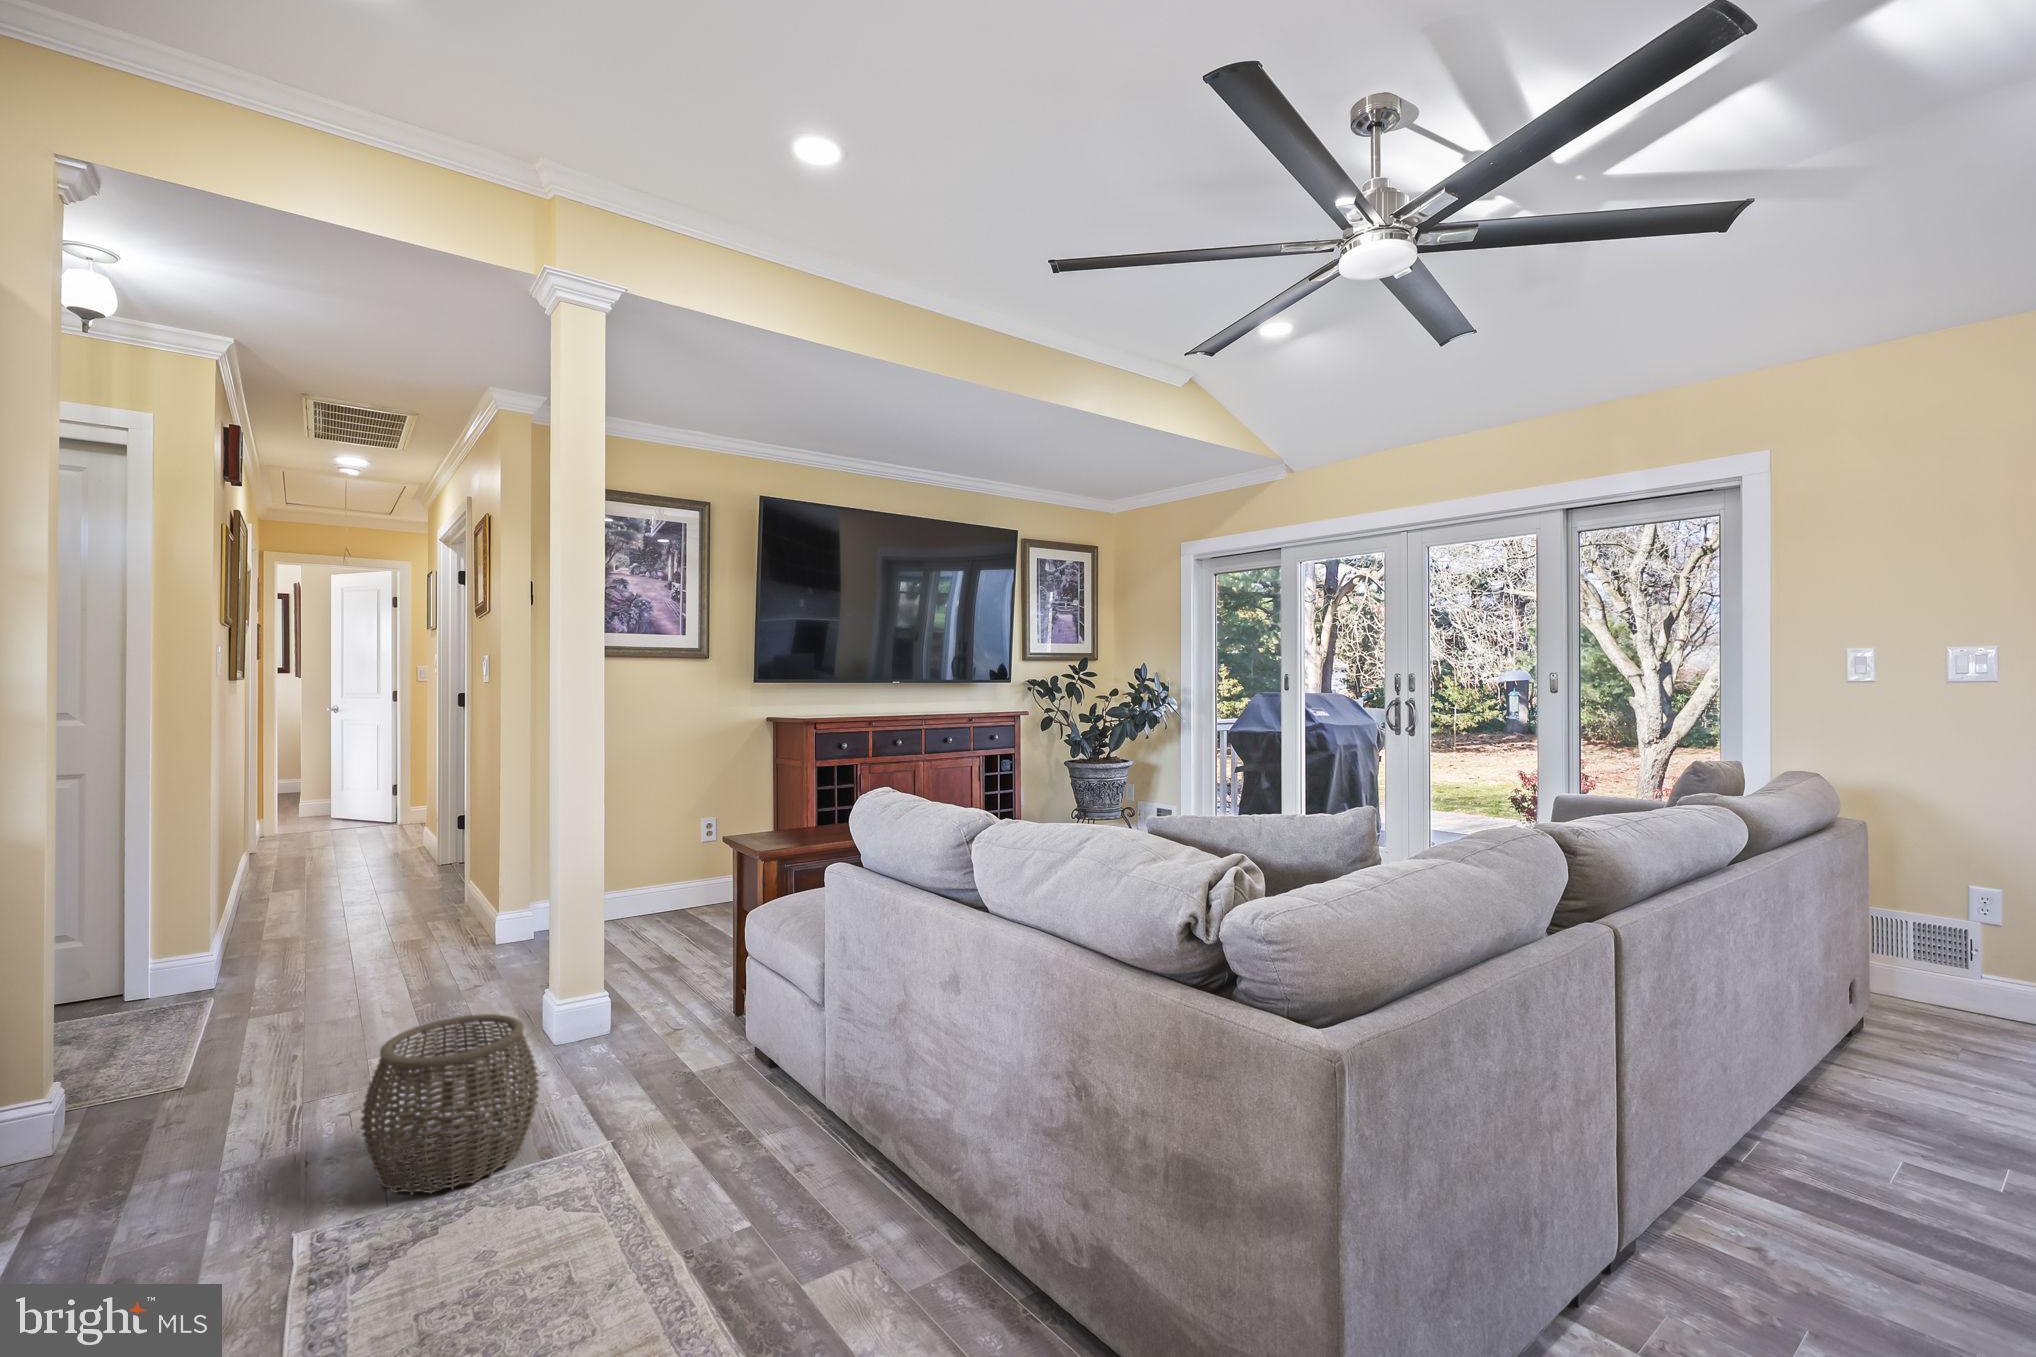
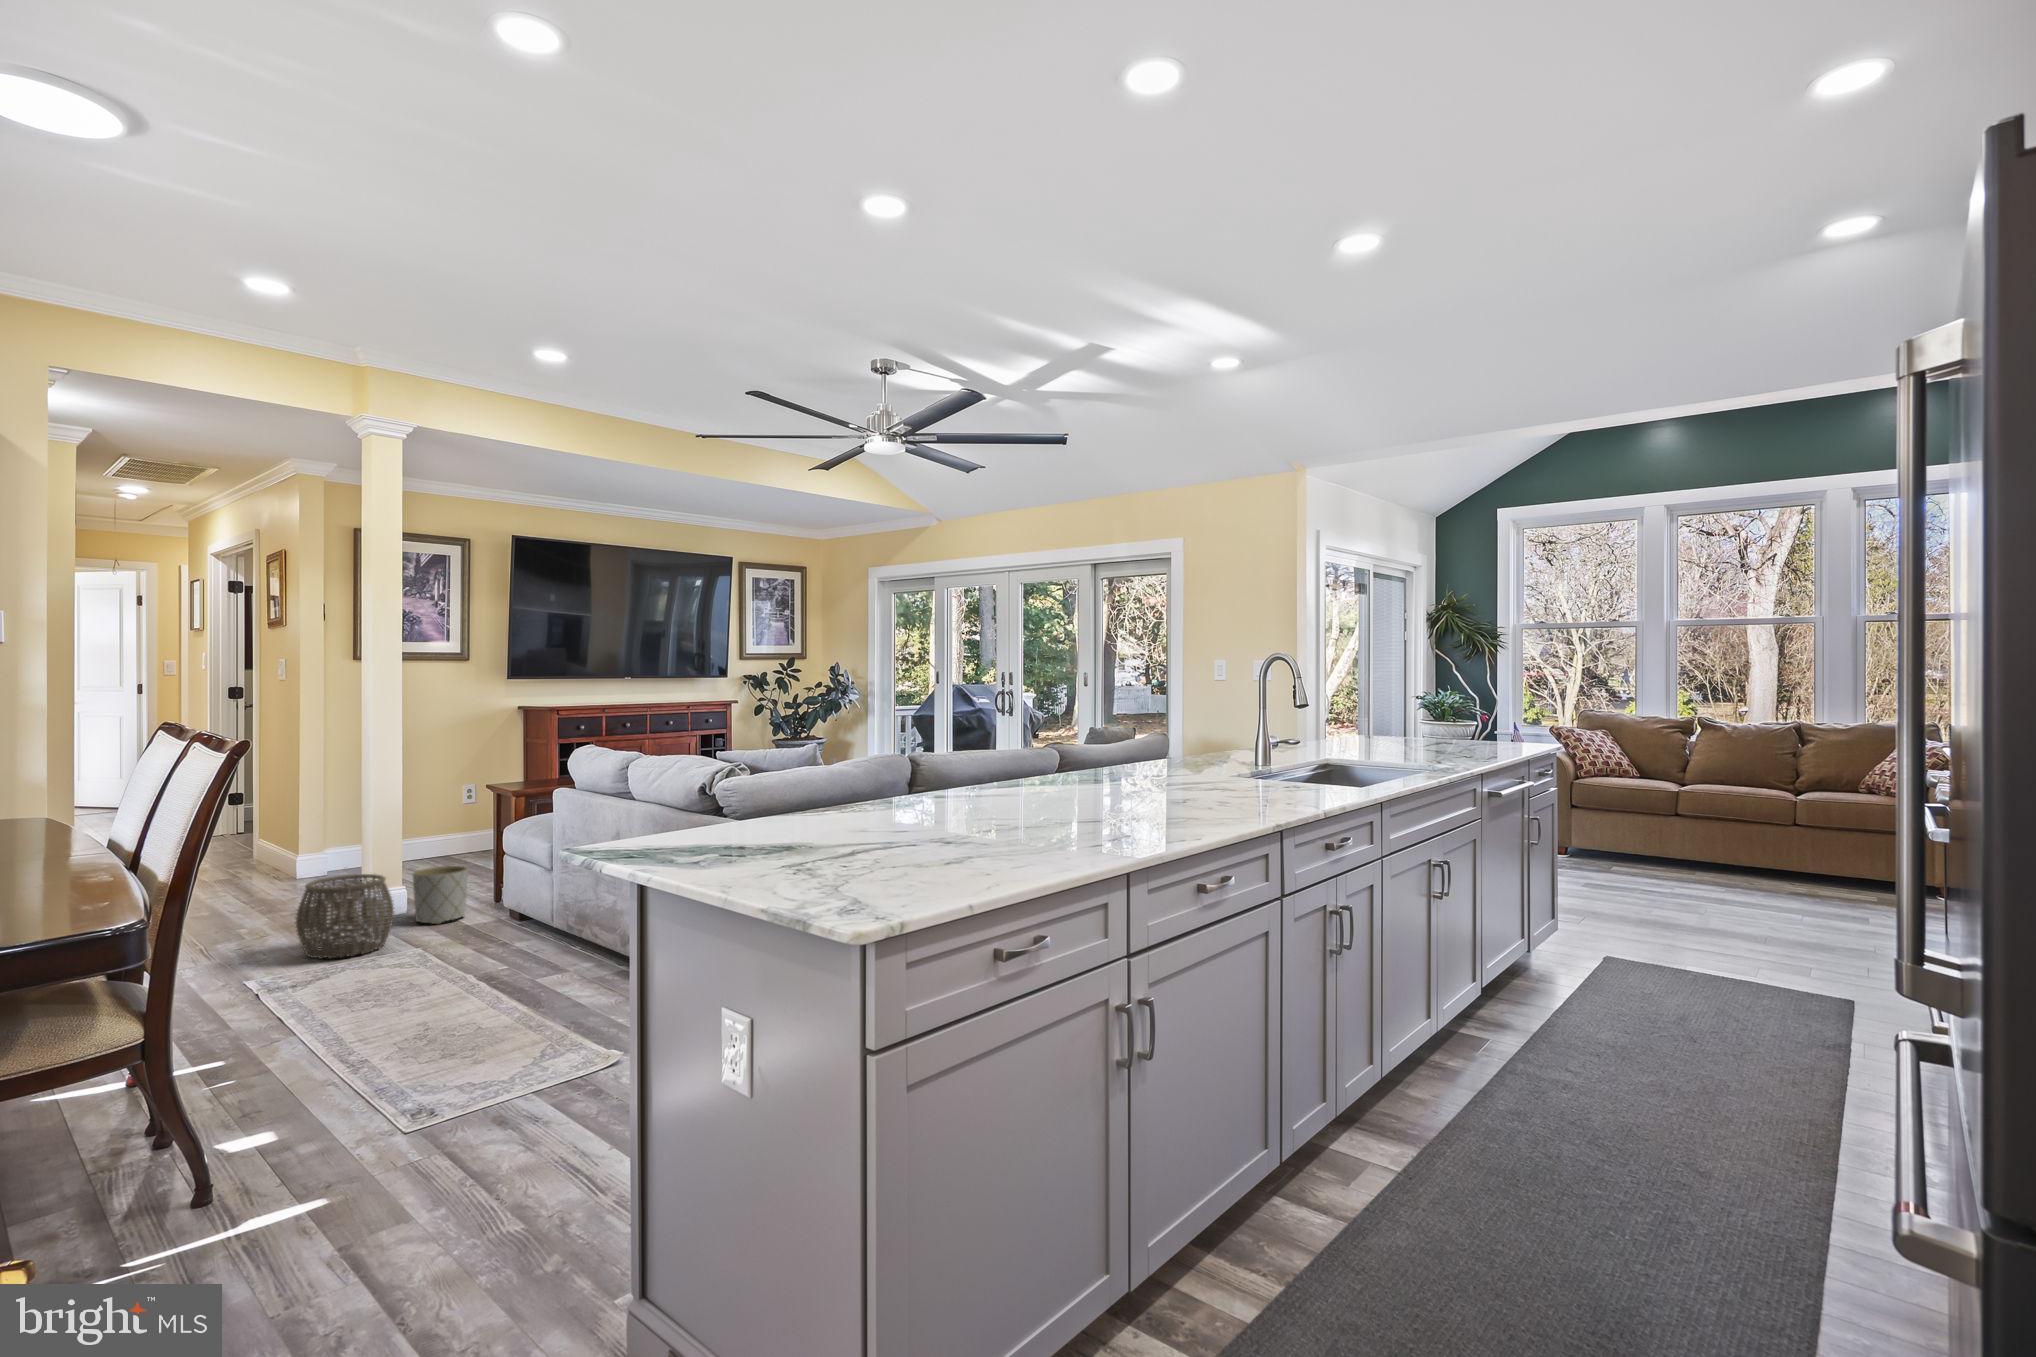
planter: none [588,979,674,1089] -> present [413,866,468,924]

